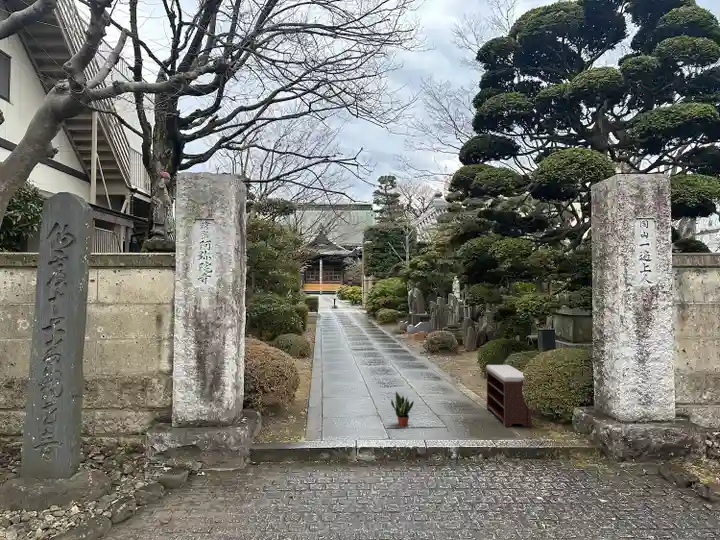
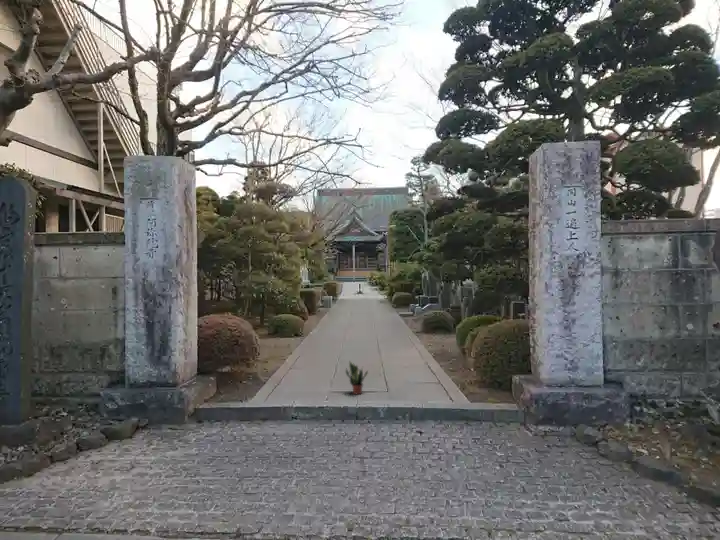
bench: present [485,365,531,428] -> none [447,337,483,396]

